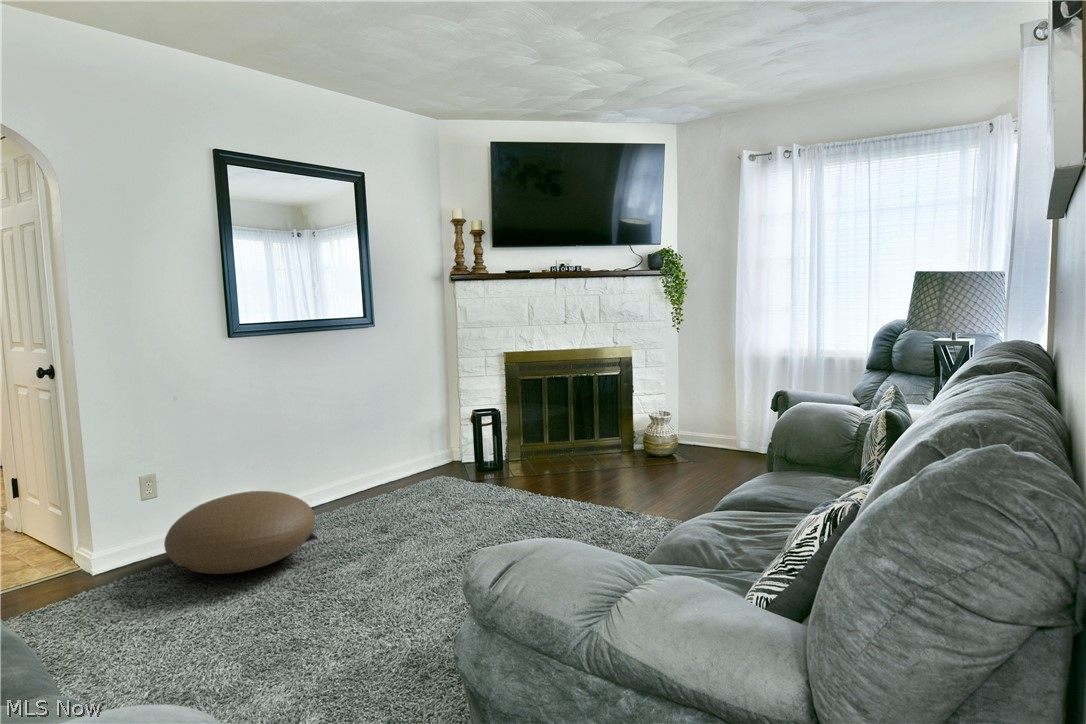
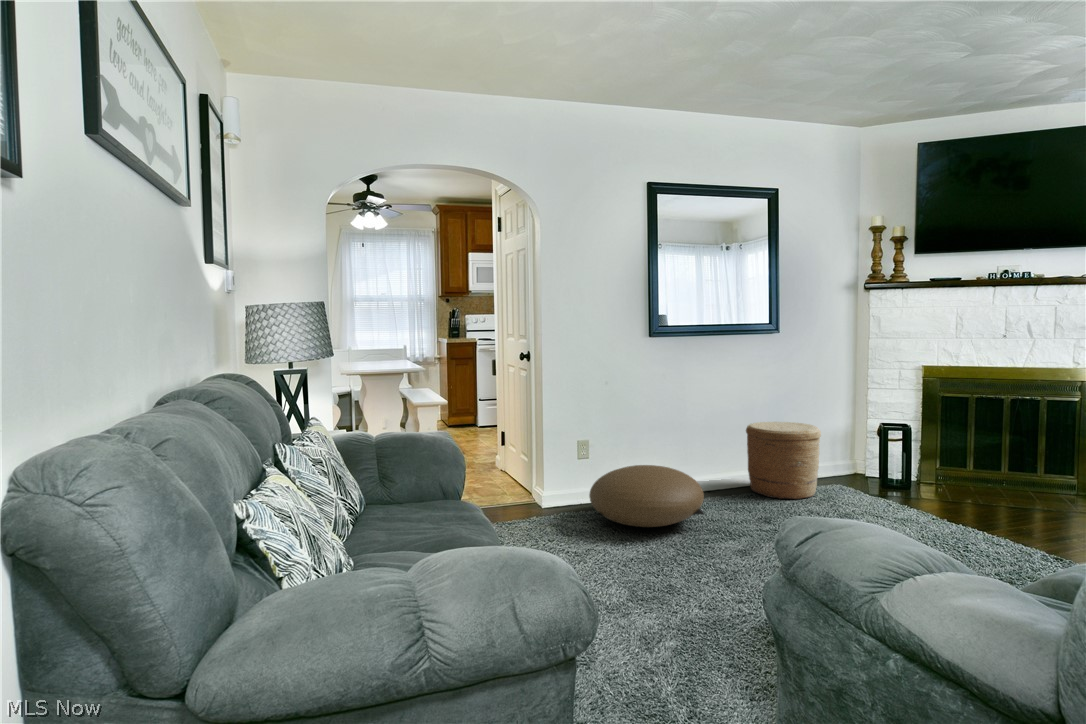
woven basket: none [349,419,425,501] -> present [746,422,821,499]

